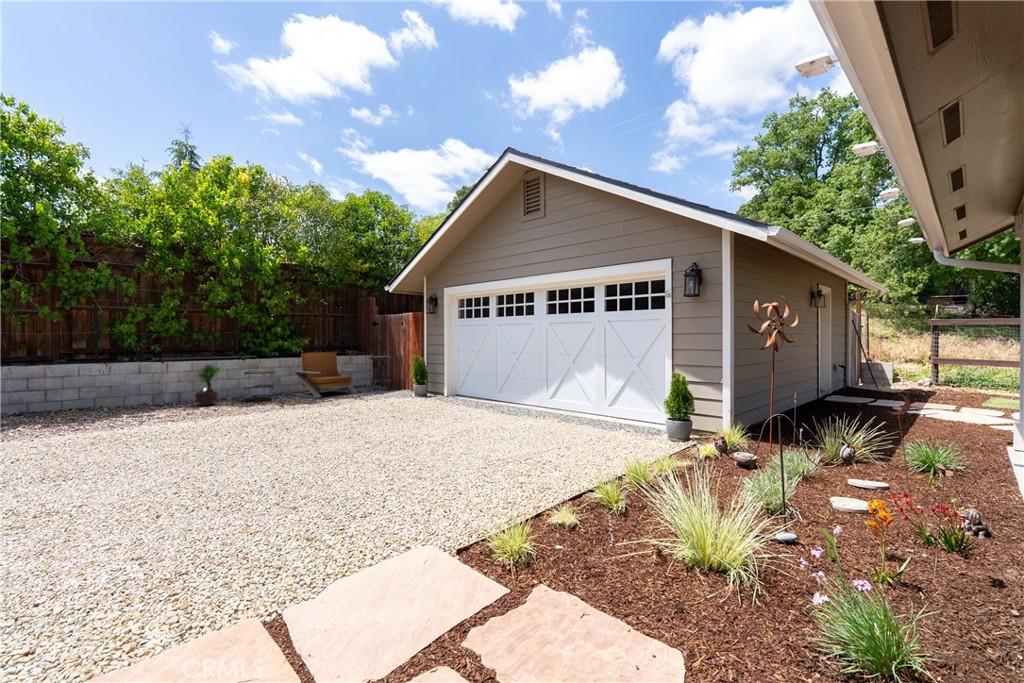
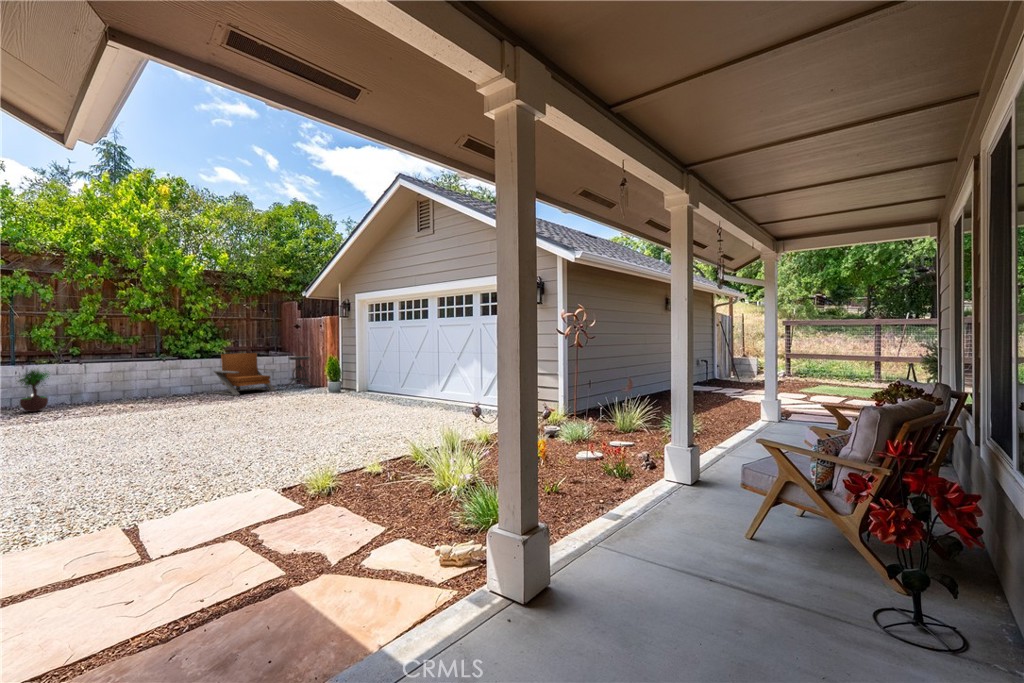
potted tree: present [195,364,220,405] -> present [18,370,49,412]
side table: present [245,370,276,401] -> none [163,370,195,399]

